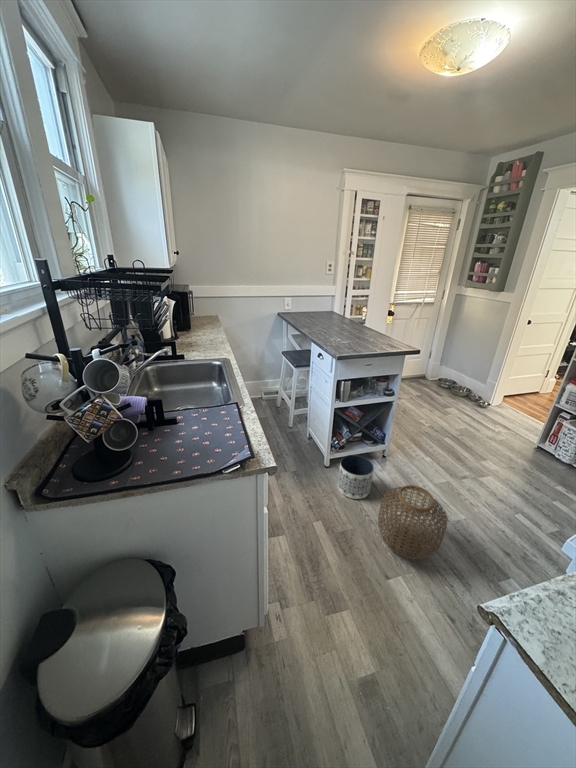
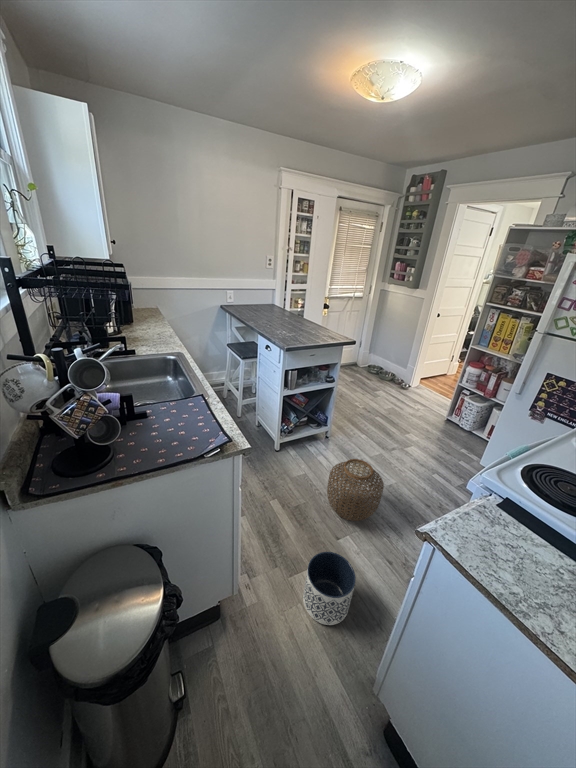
planter: present [338,455,374,499] -> present [303,552,356,625]

